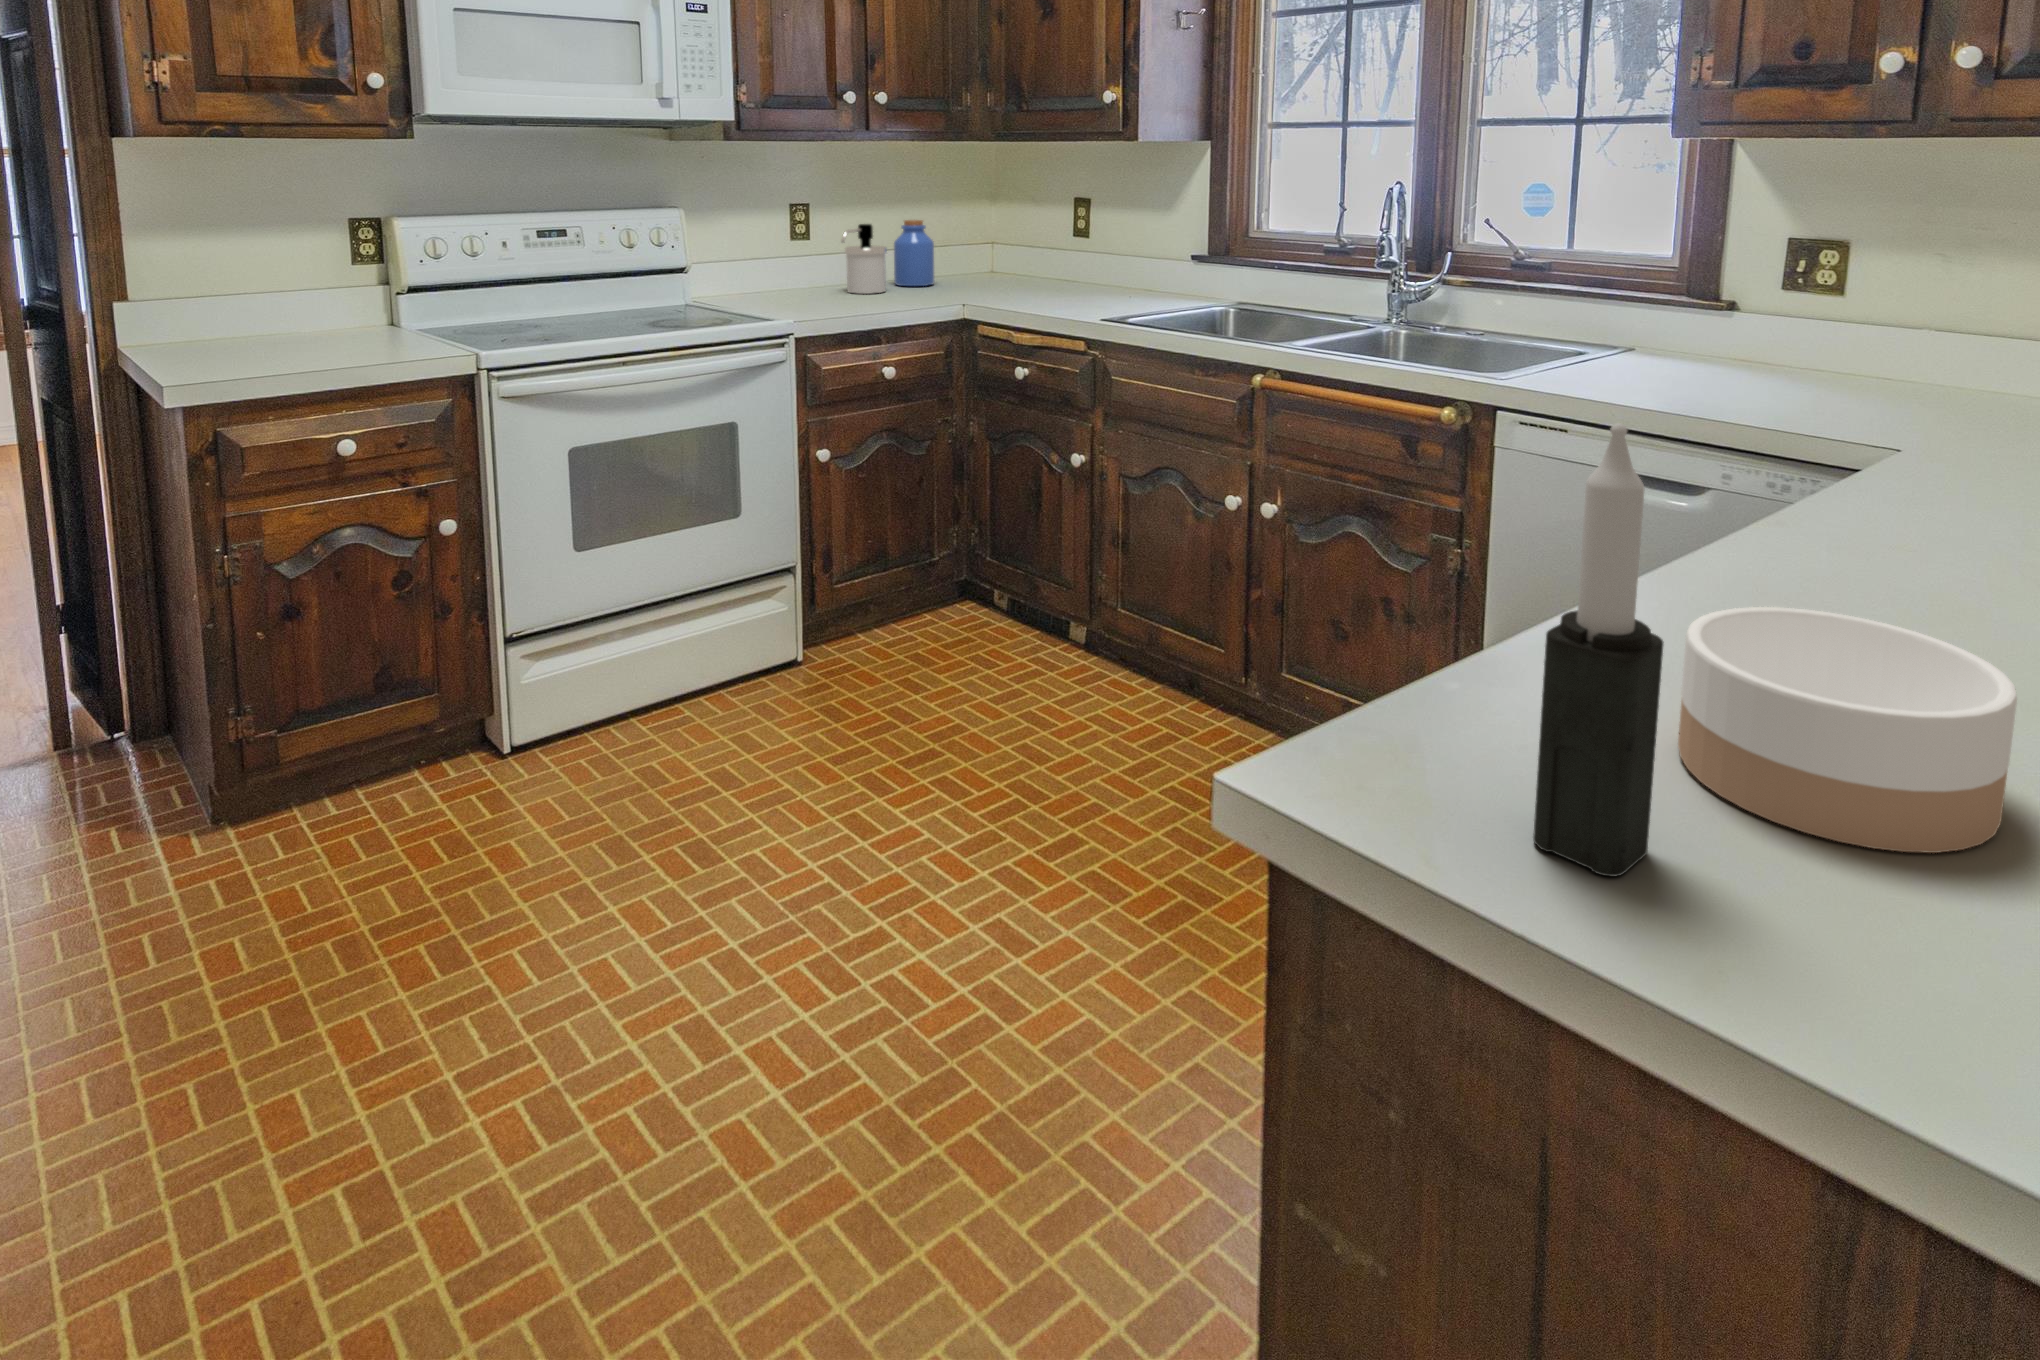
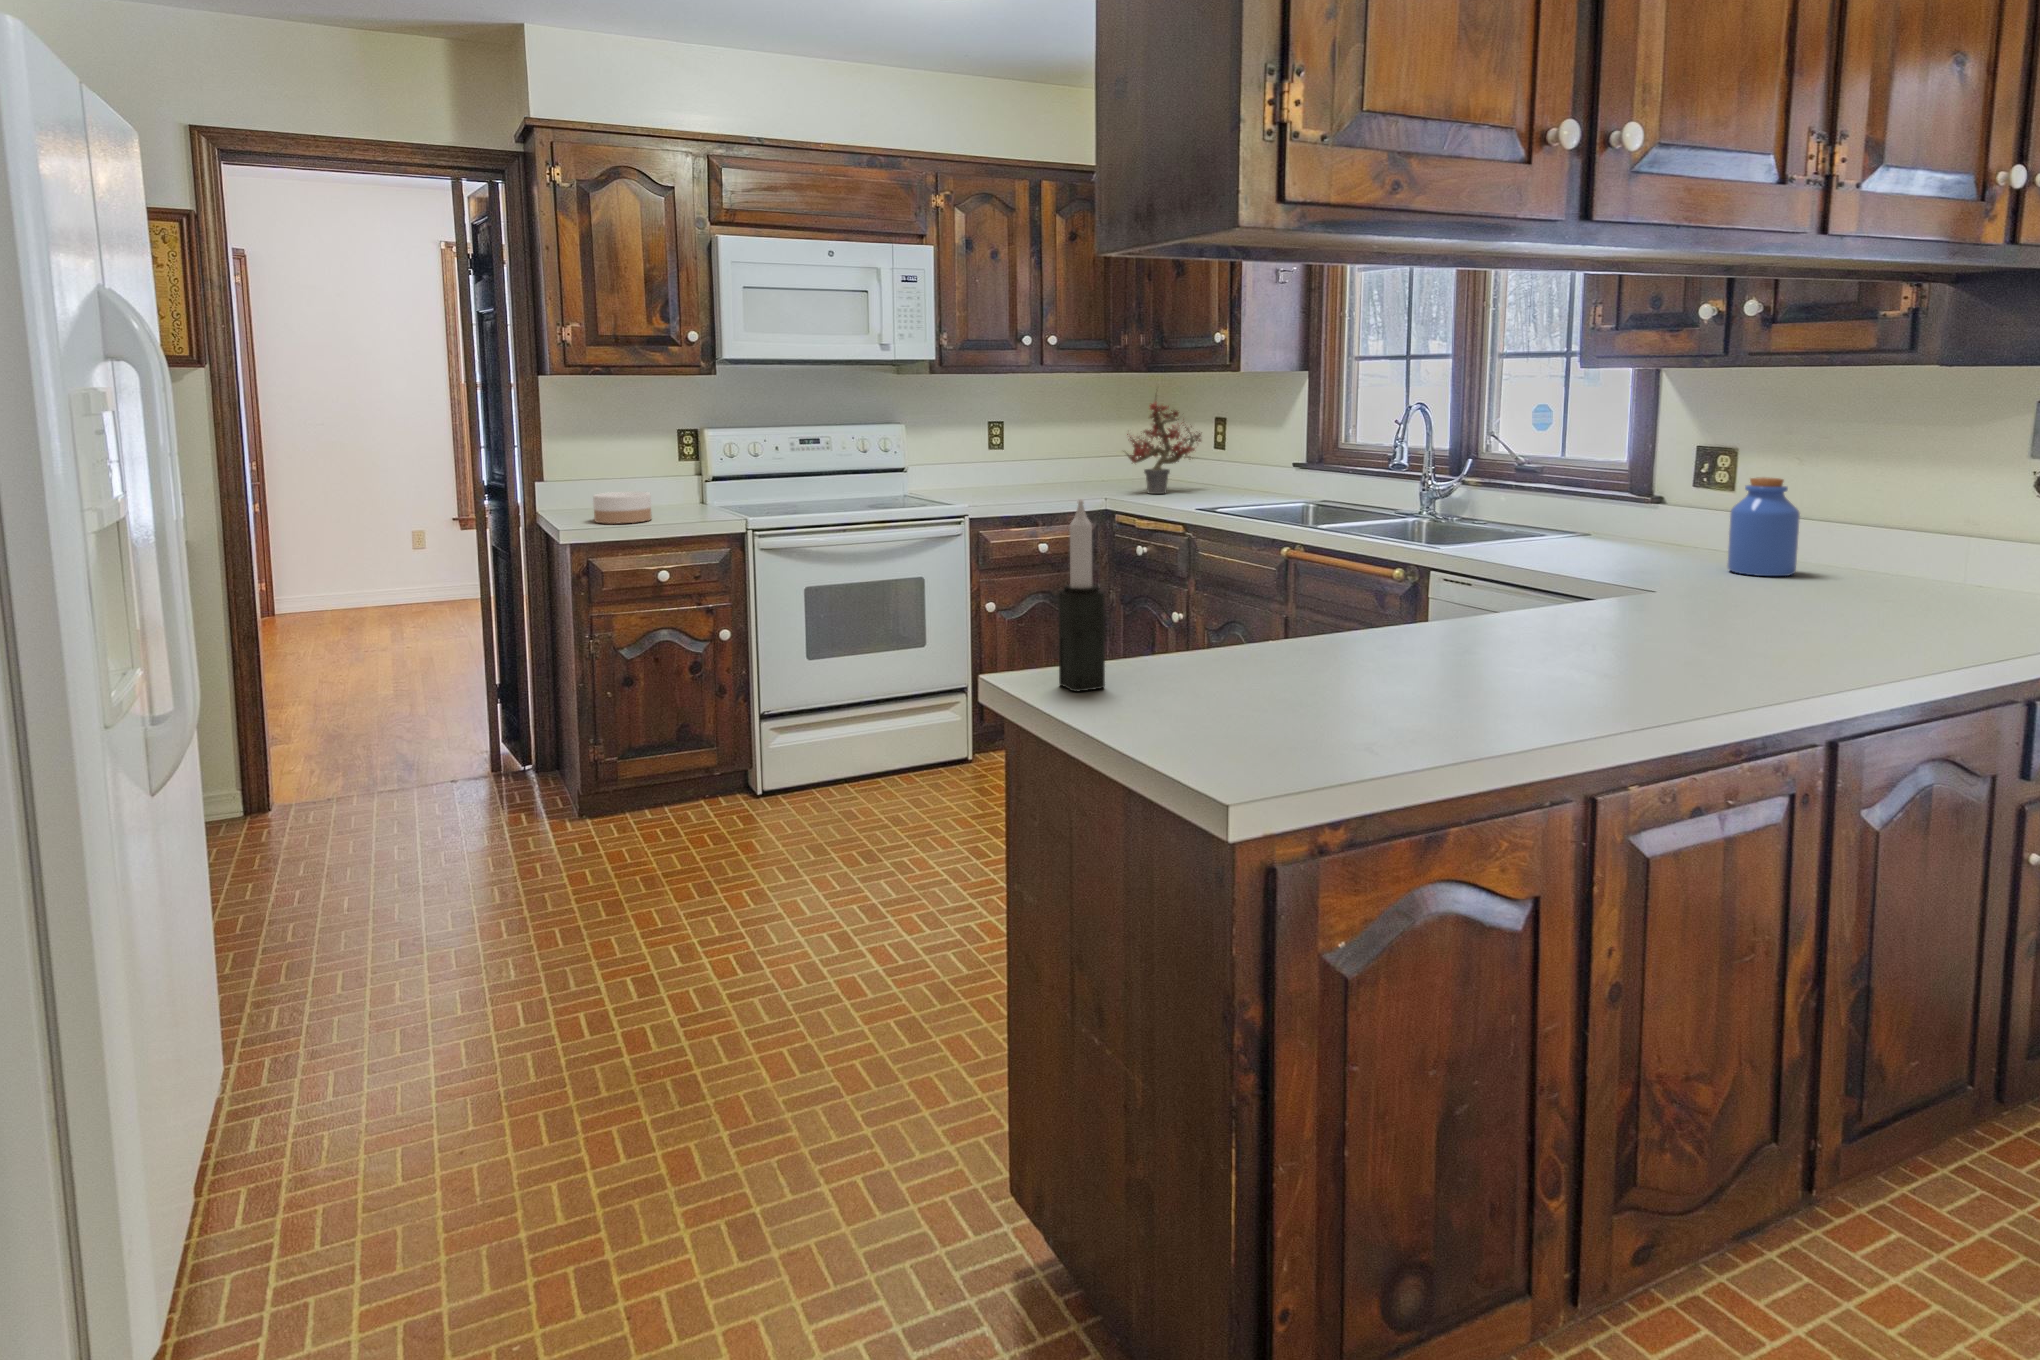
potted plant: none [976,157,1066,296] -> present [1127,397,1201,494]
jar: present [894,220,935,286] -> present [1727,477,1800,576]
soap dispenser: present [842,224,887,294] -> none [1022,437,1060,490]
bowl: present [1678,607,2017,853] -> present [593,491,652,524]

